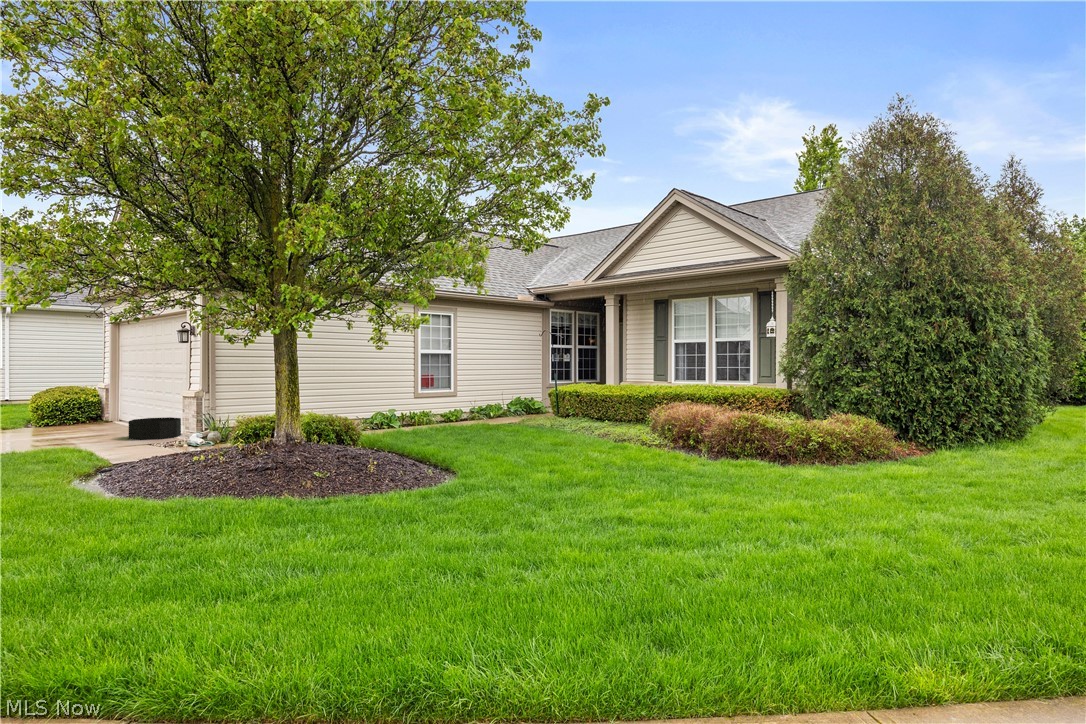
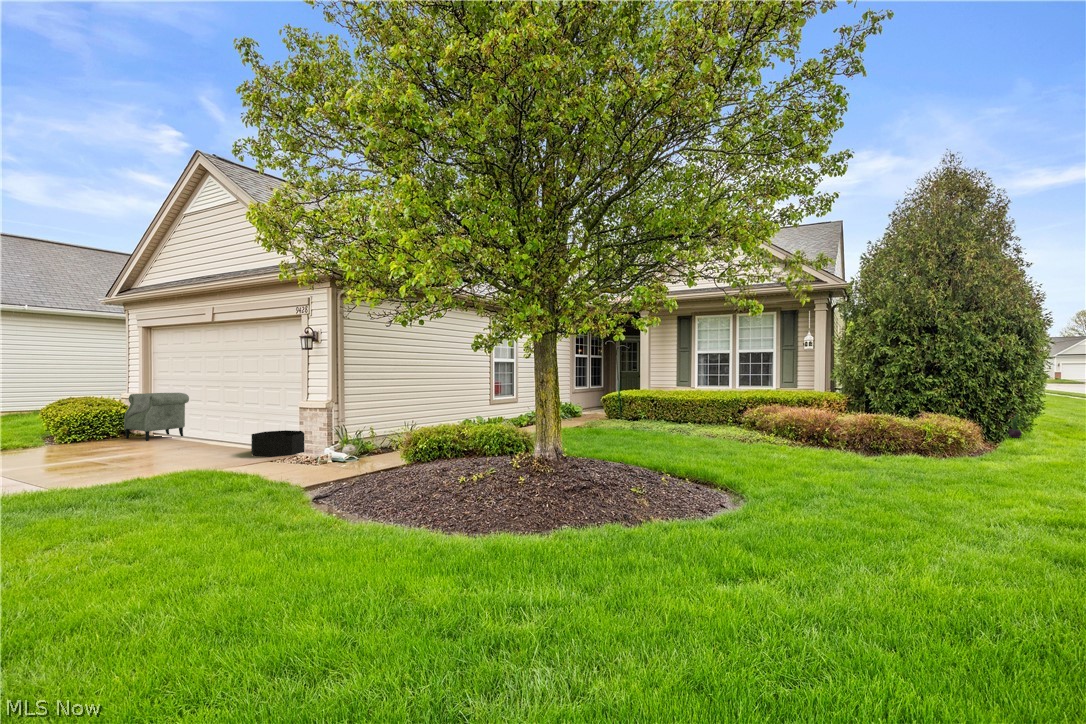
chair: none [80,383,132,425] -> present [124,393,189,441]
decorative plant: none [977,415,1025,451] -> present [1009,414,1022,438]

